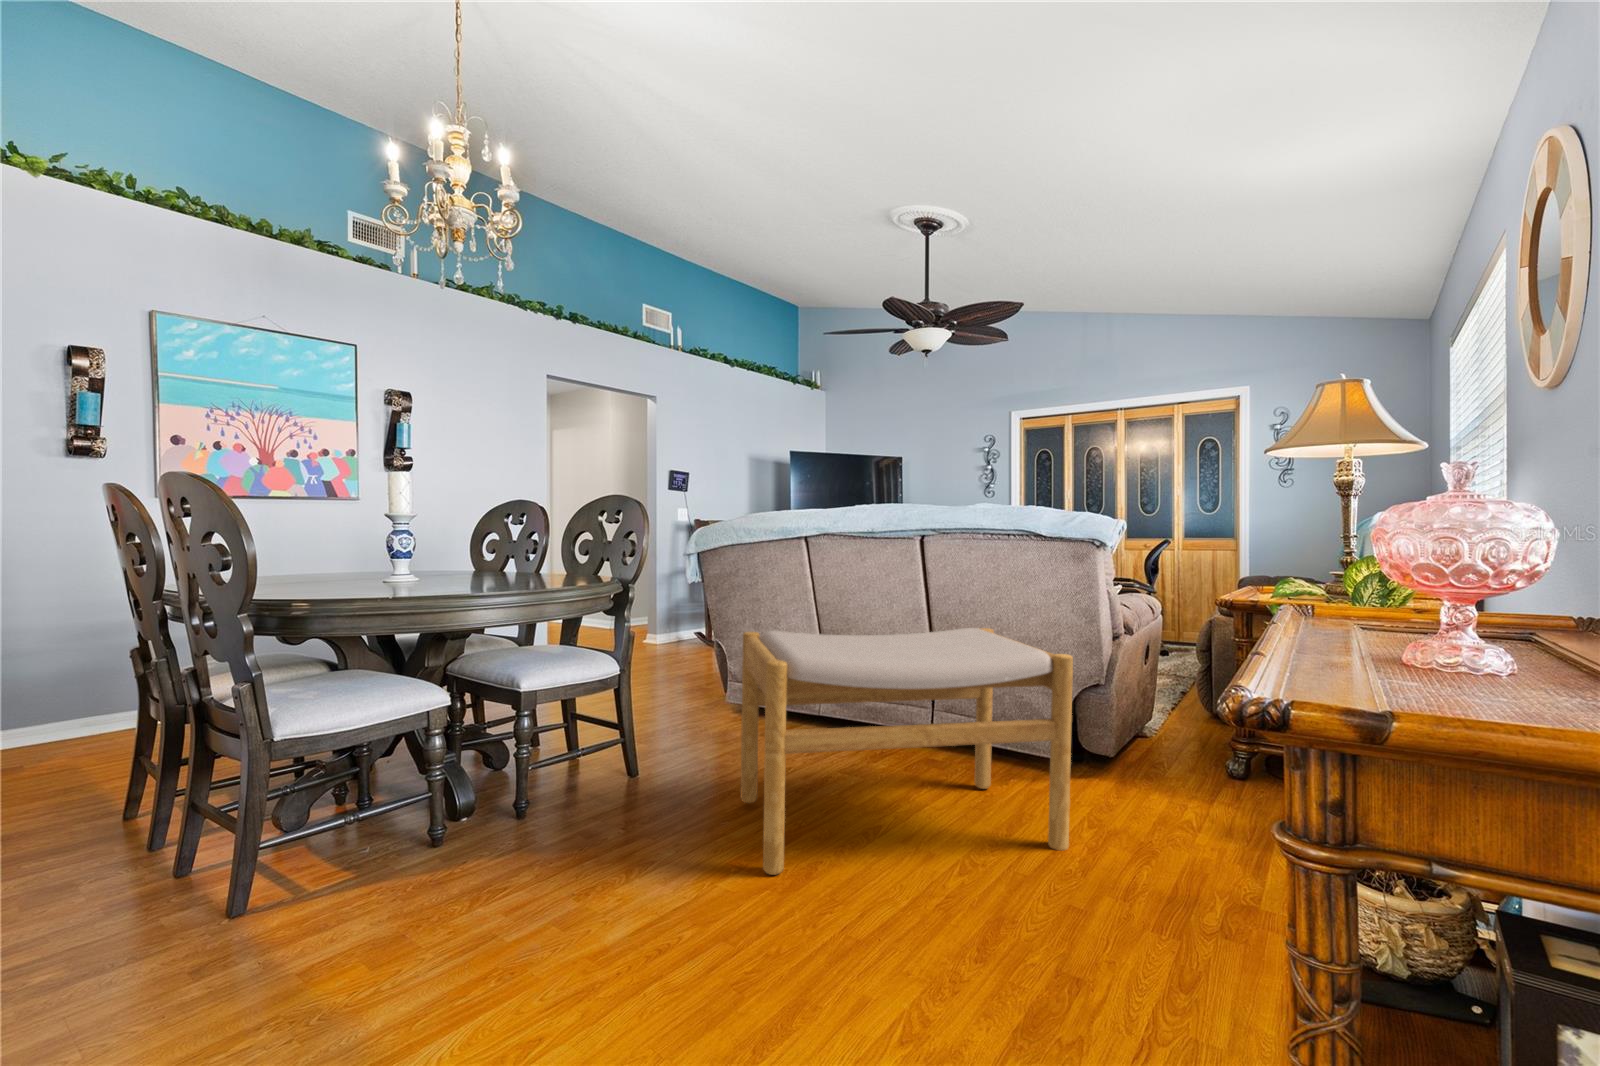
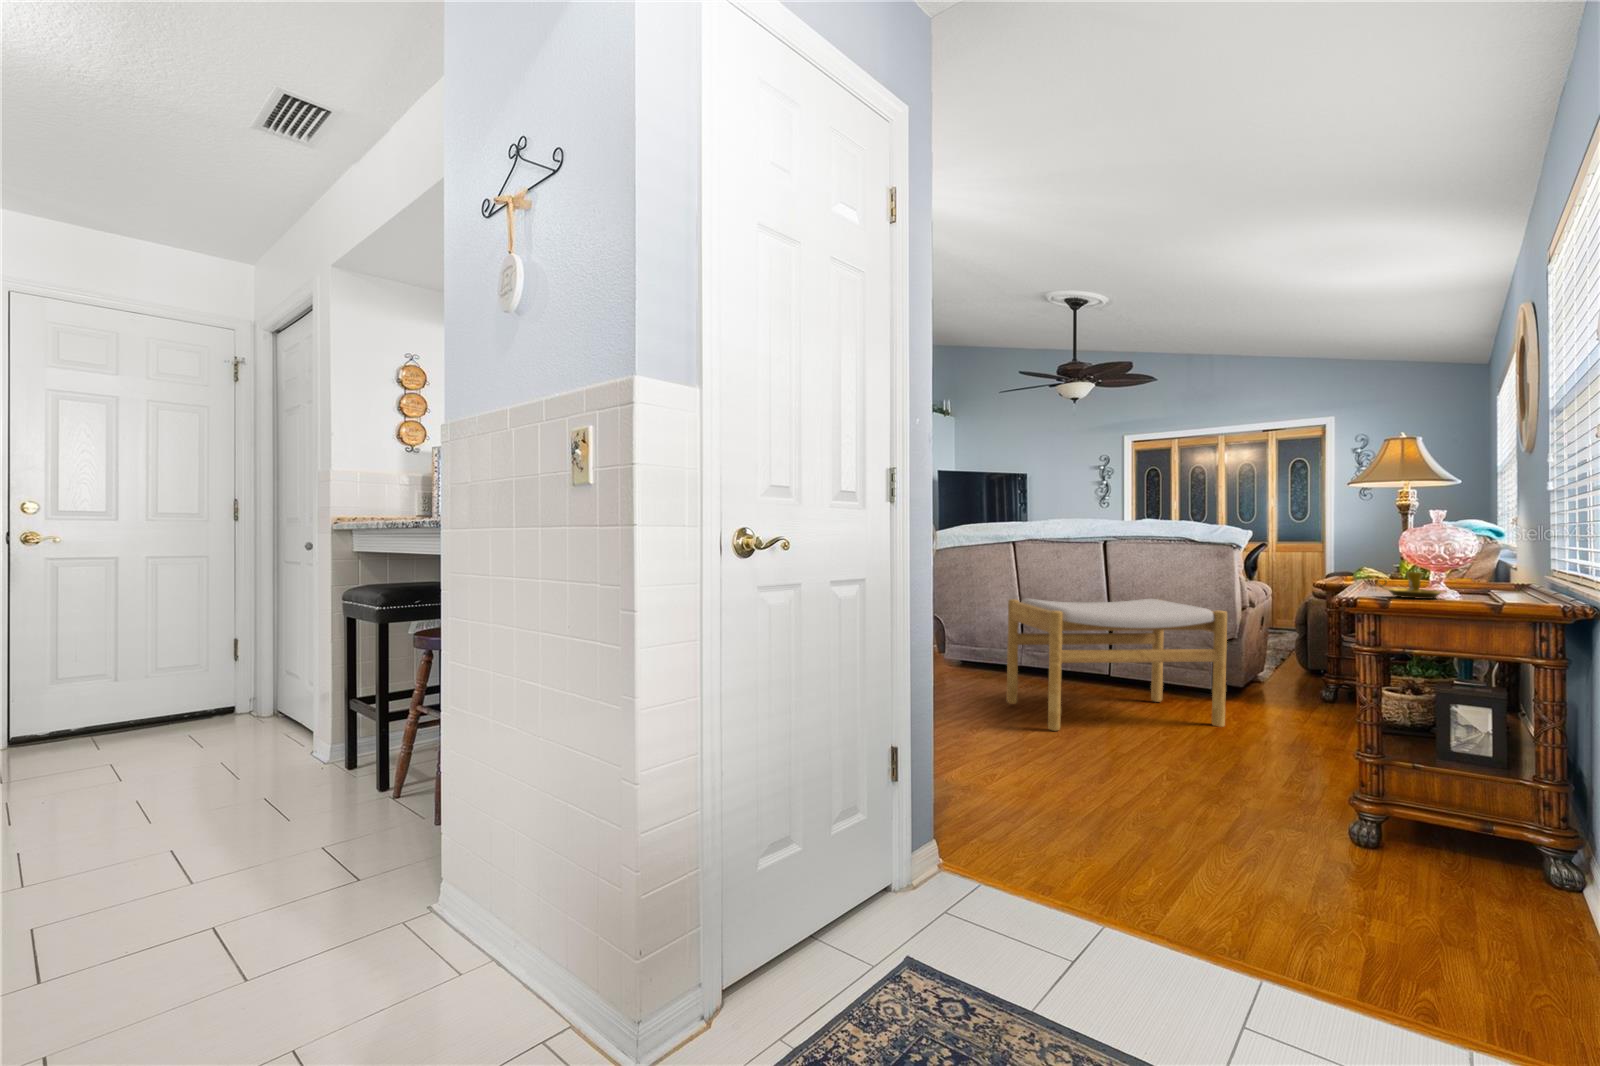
candlestick: none [1330,617,1521,694] -> present [1376,572,1445,599]

